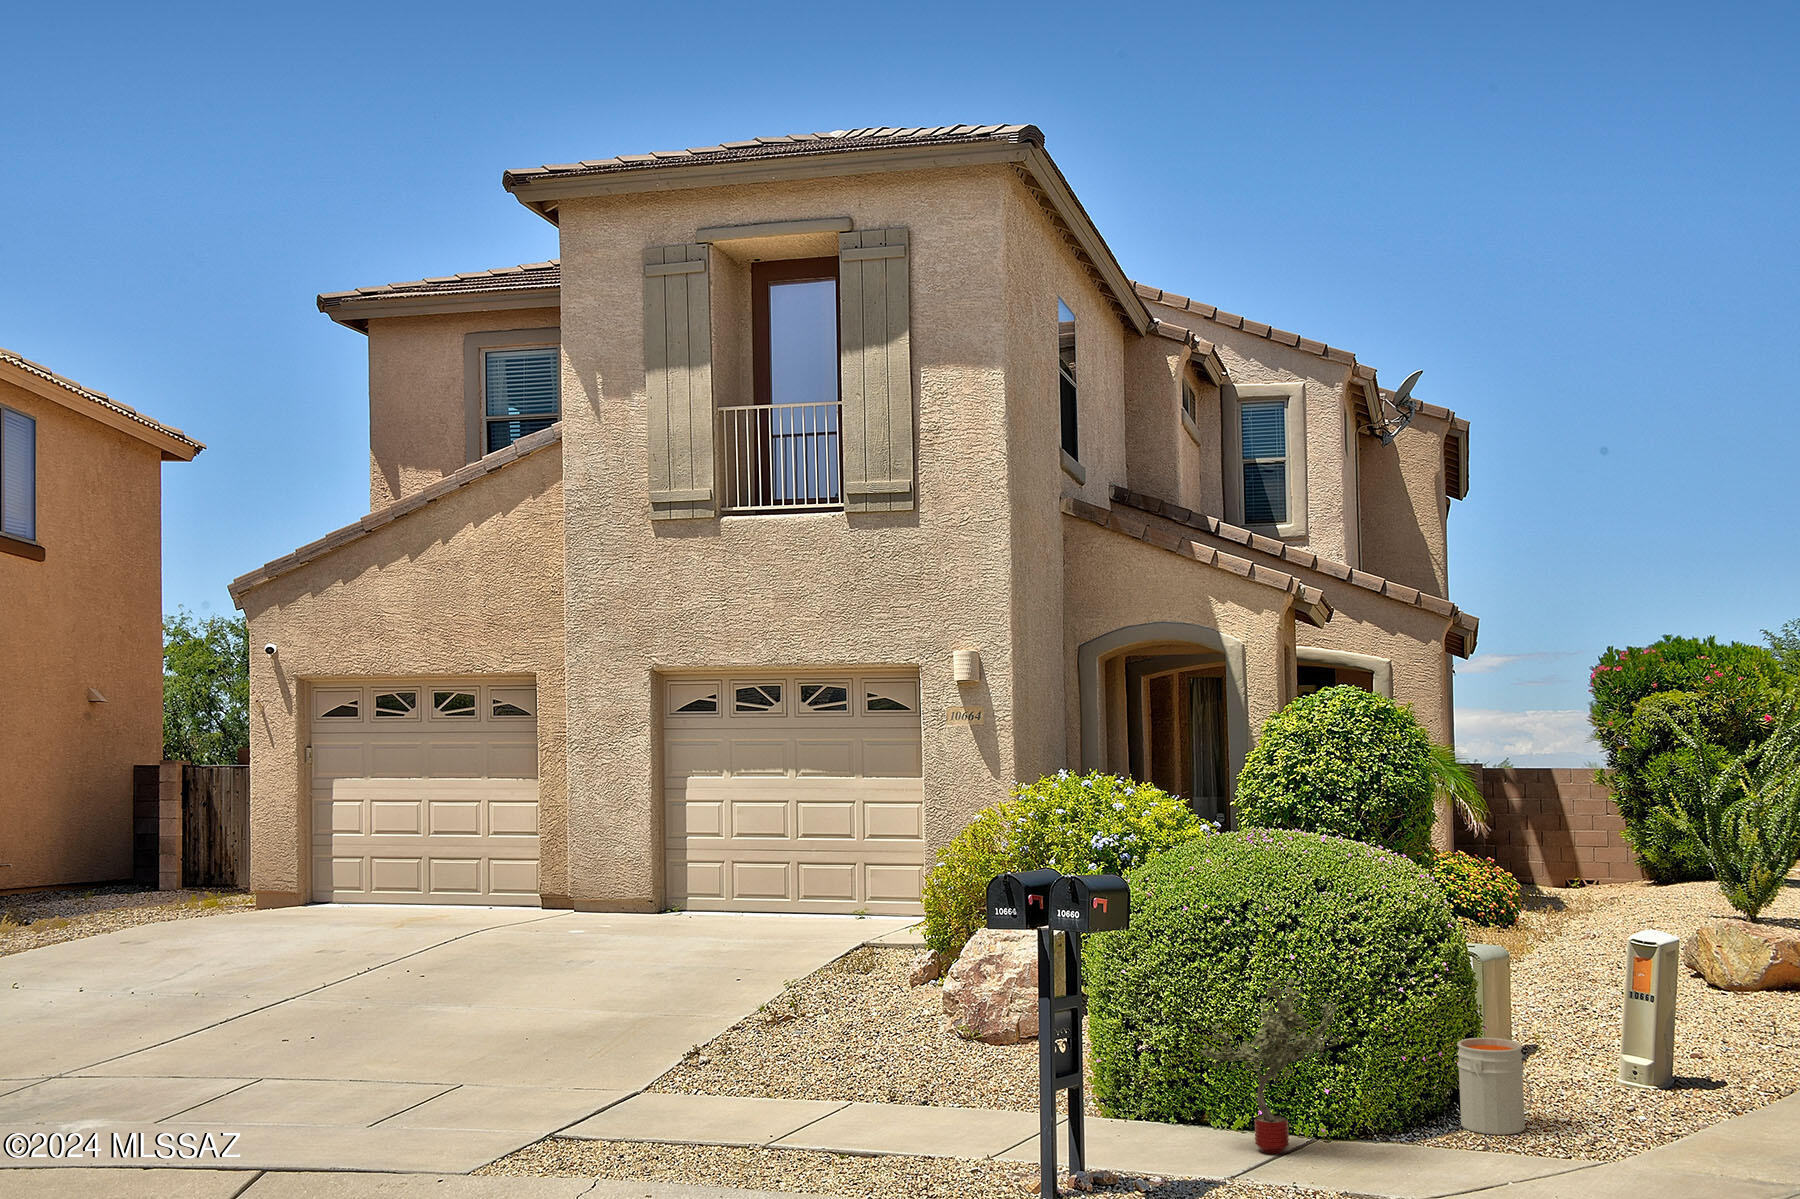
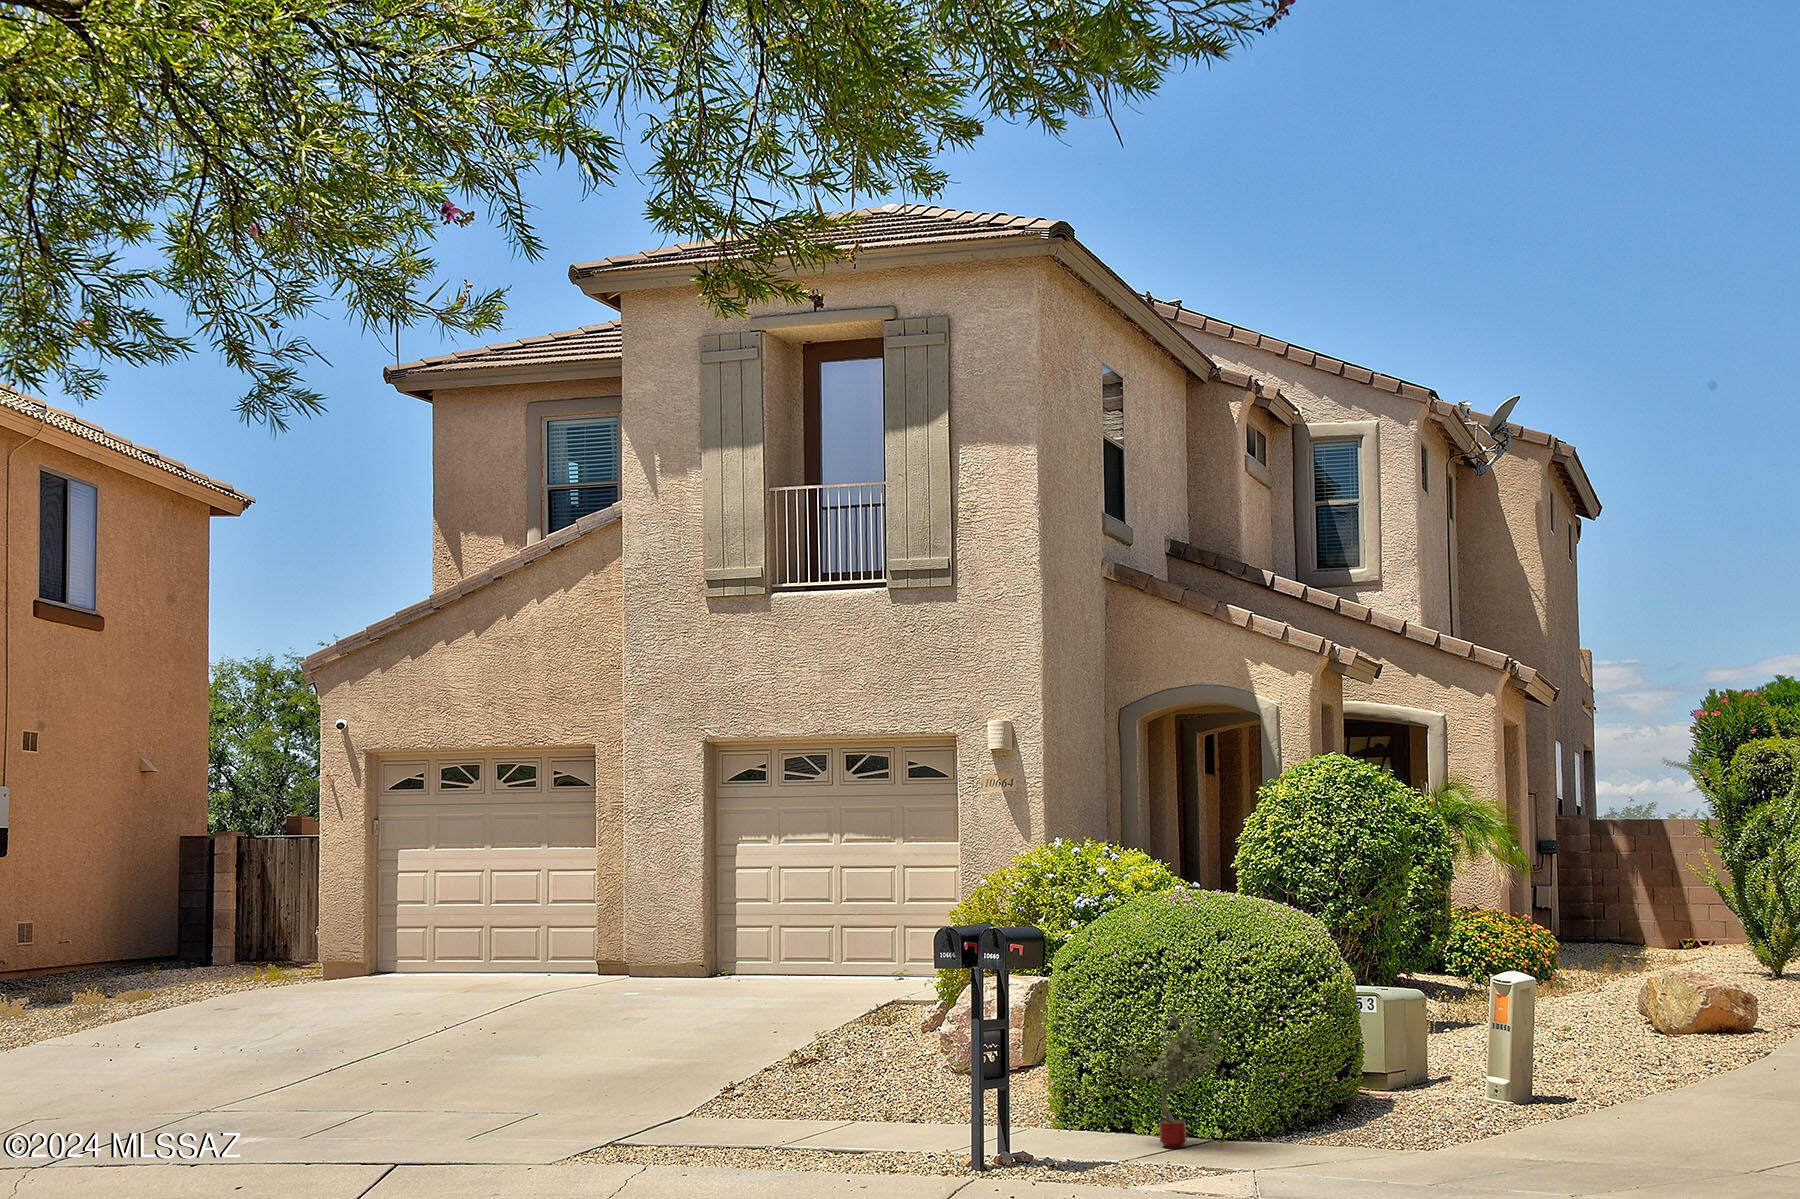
bucket: present [1457,1038,1532,1135] -> none [1330,1061,1390,1136]

